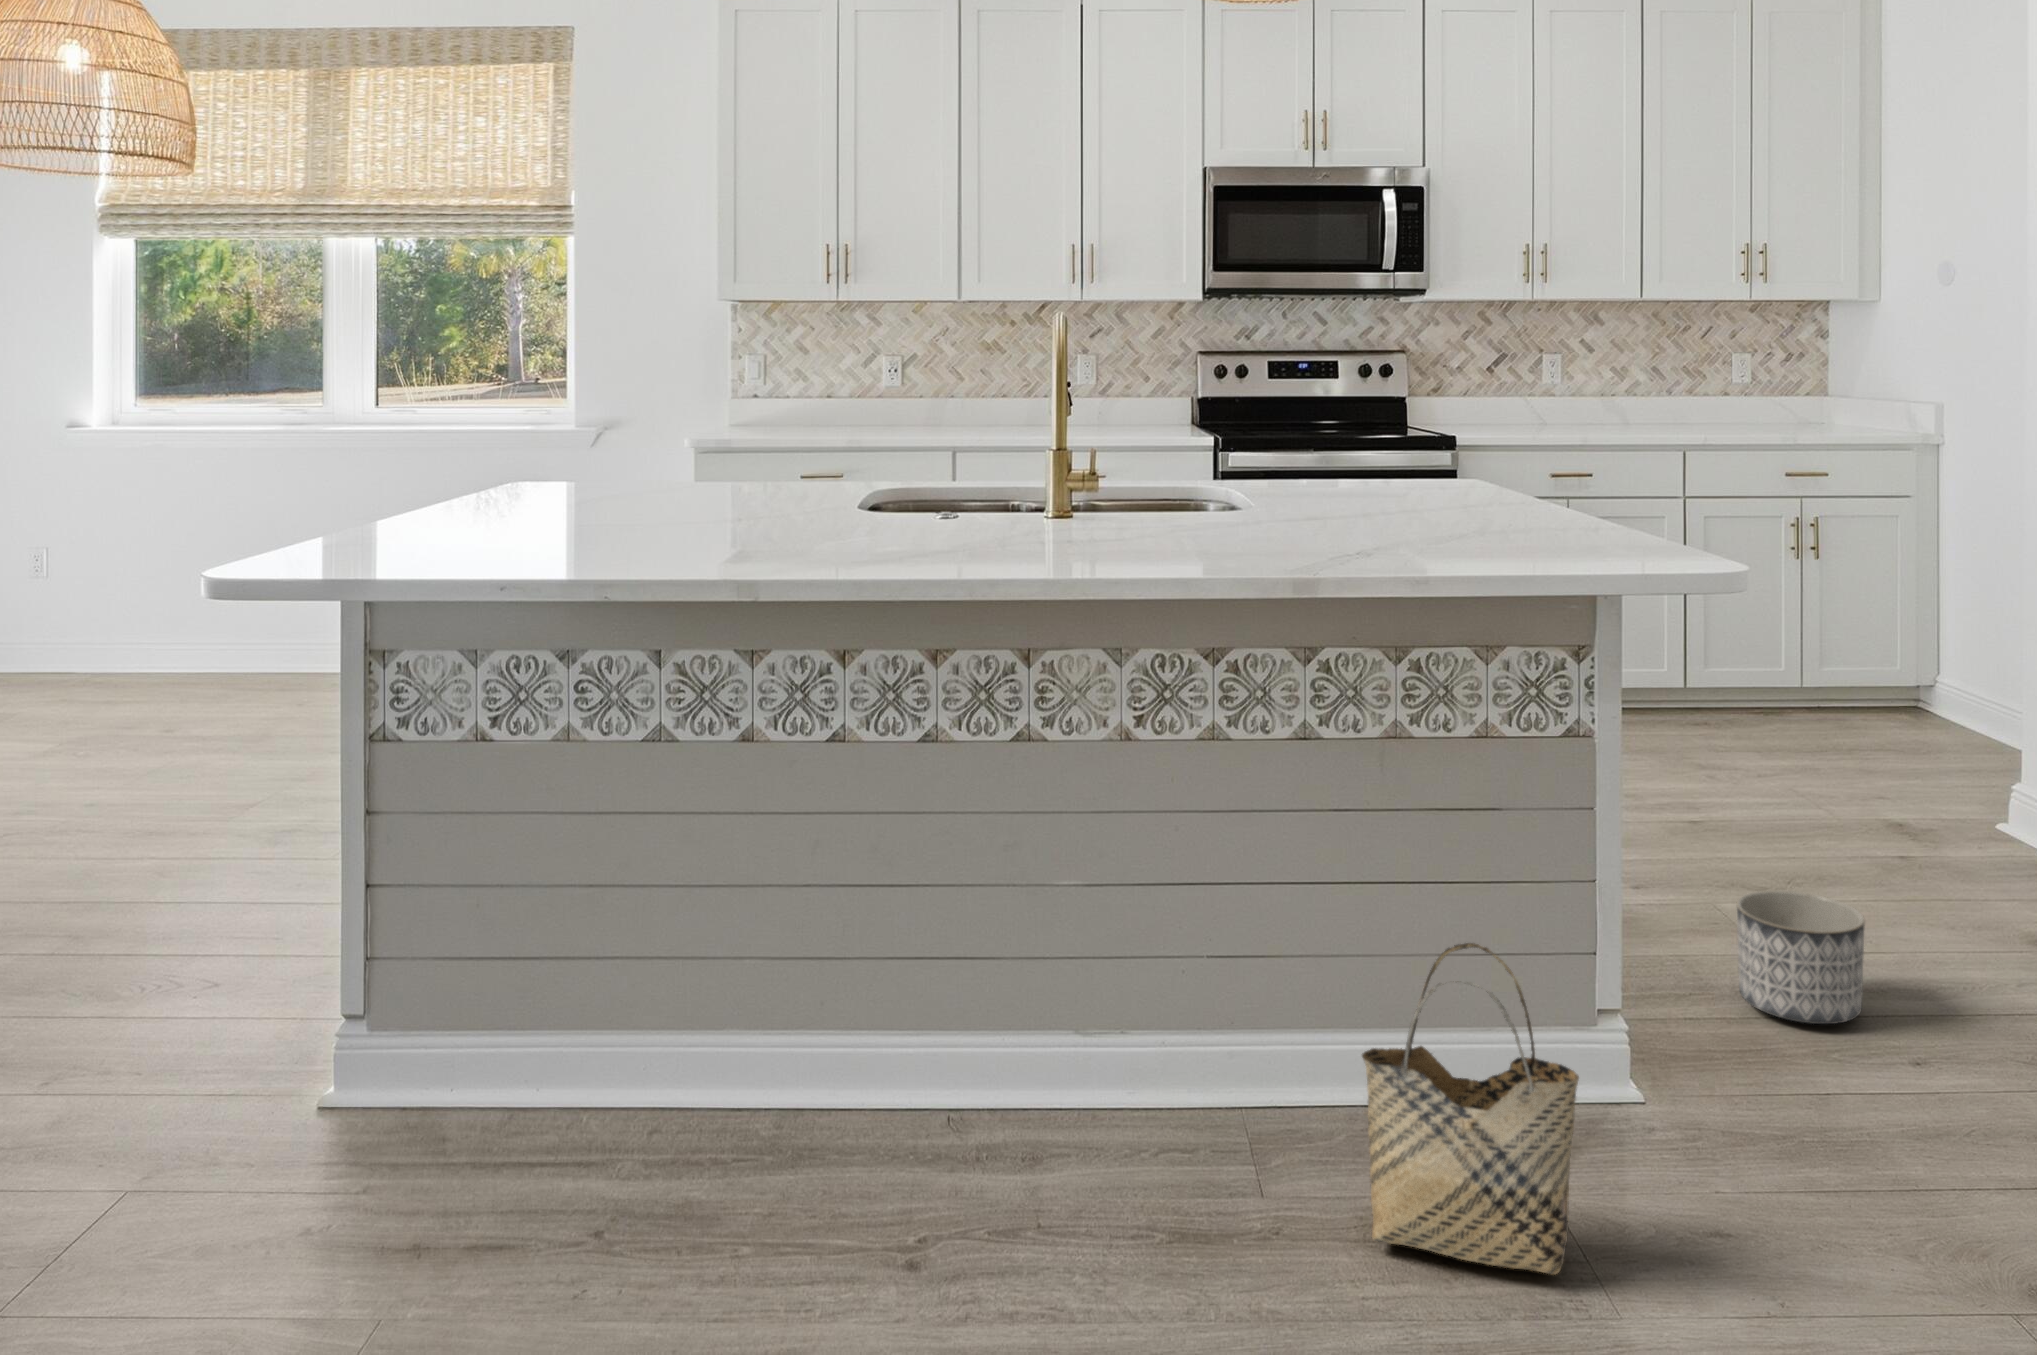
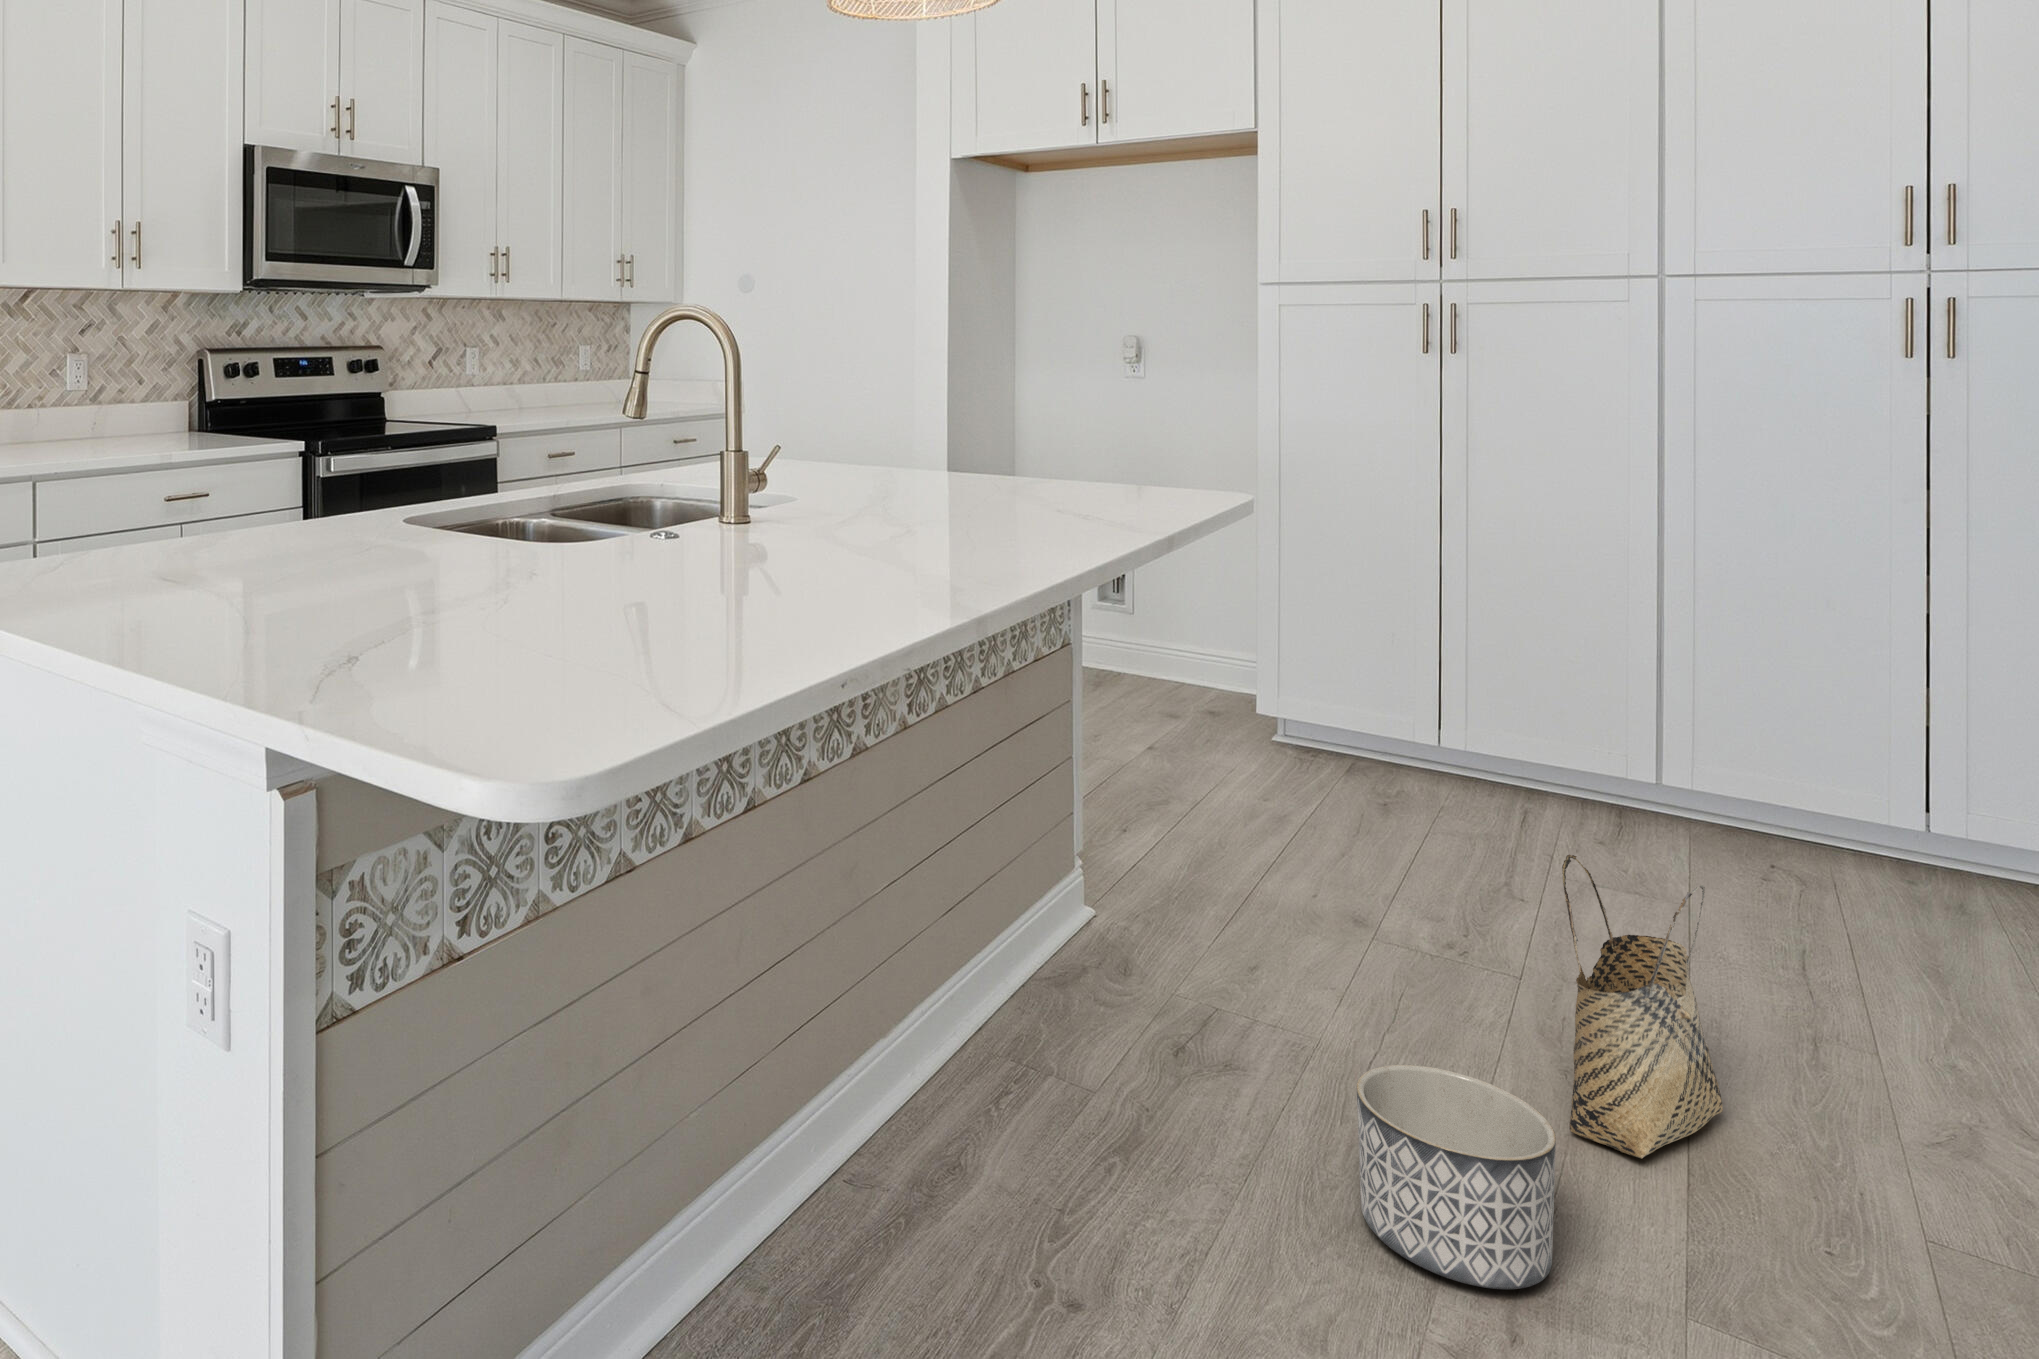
planter: present [1737,890,1865,1024] -> present [1357,1065,1556,1289]

